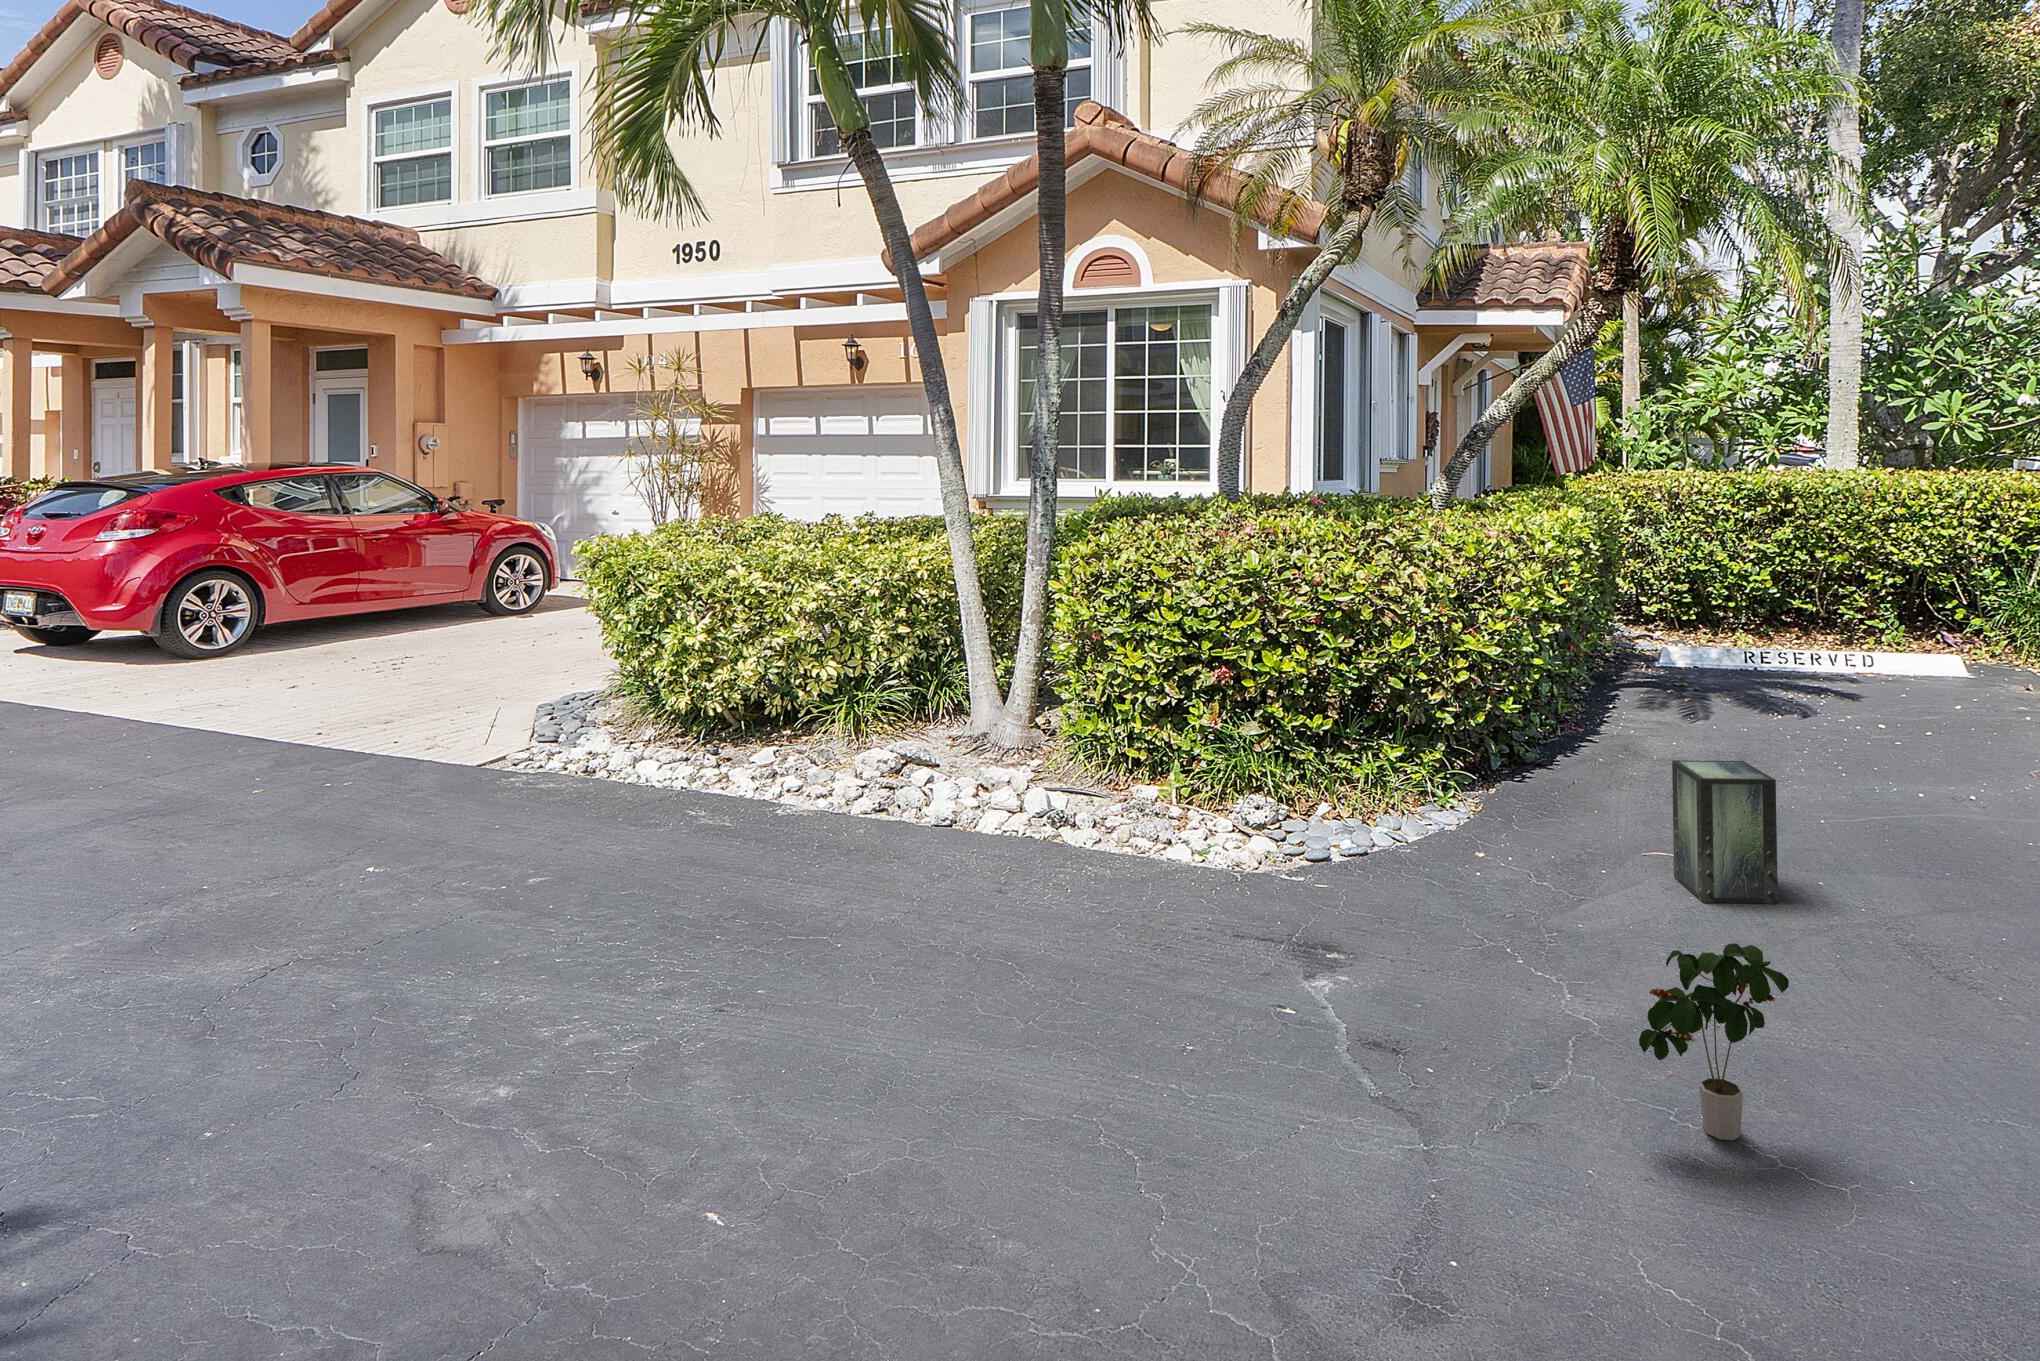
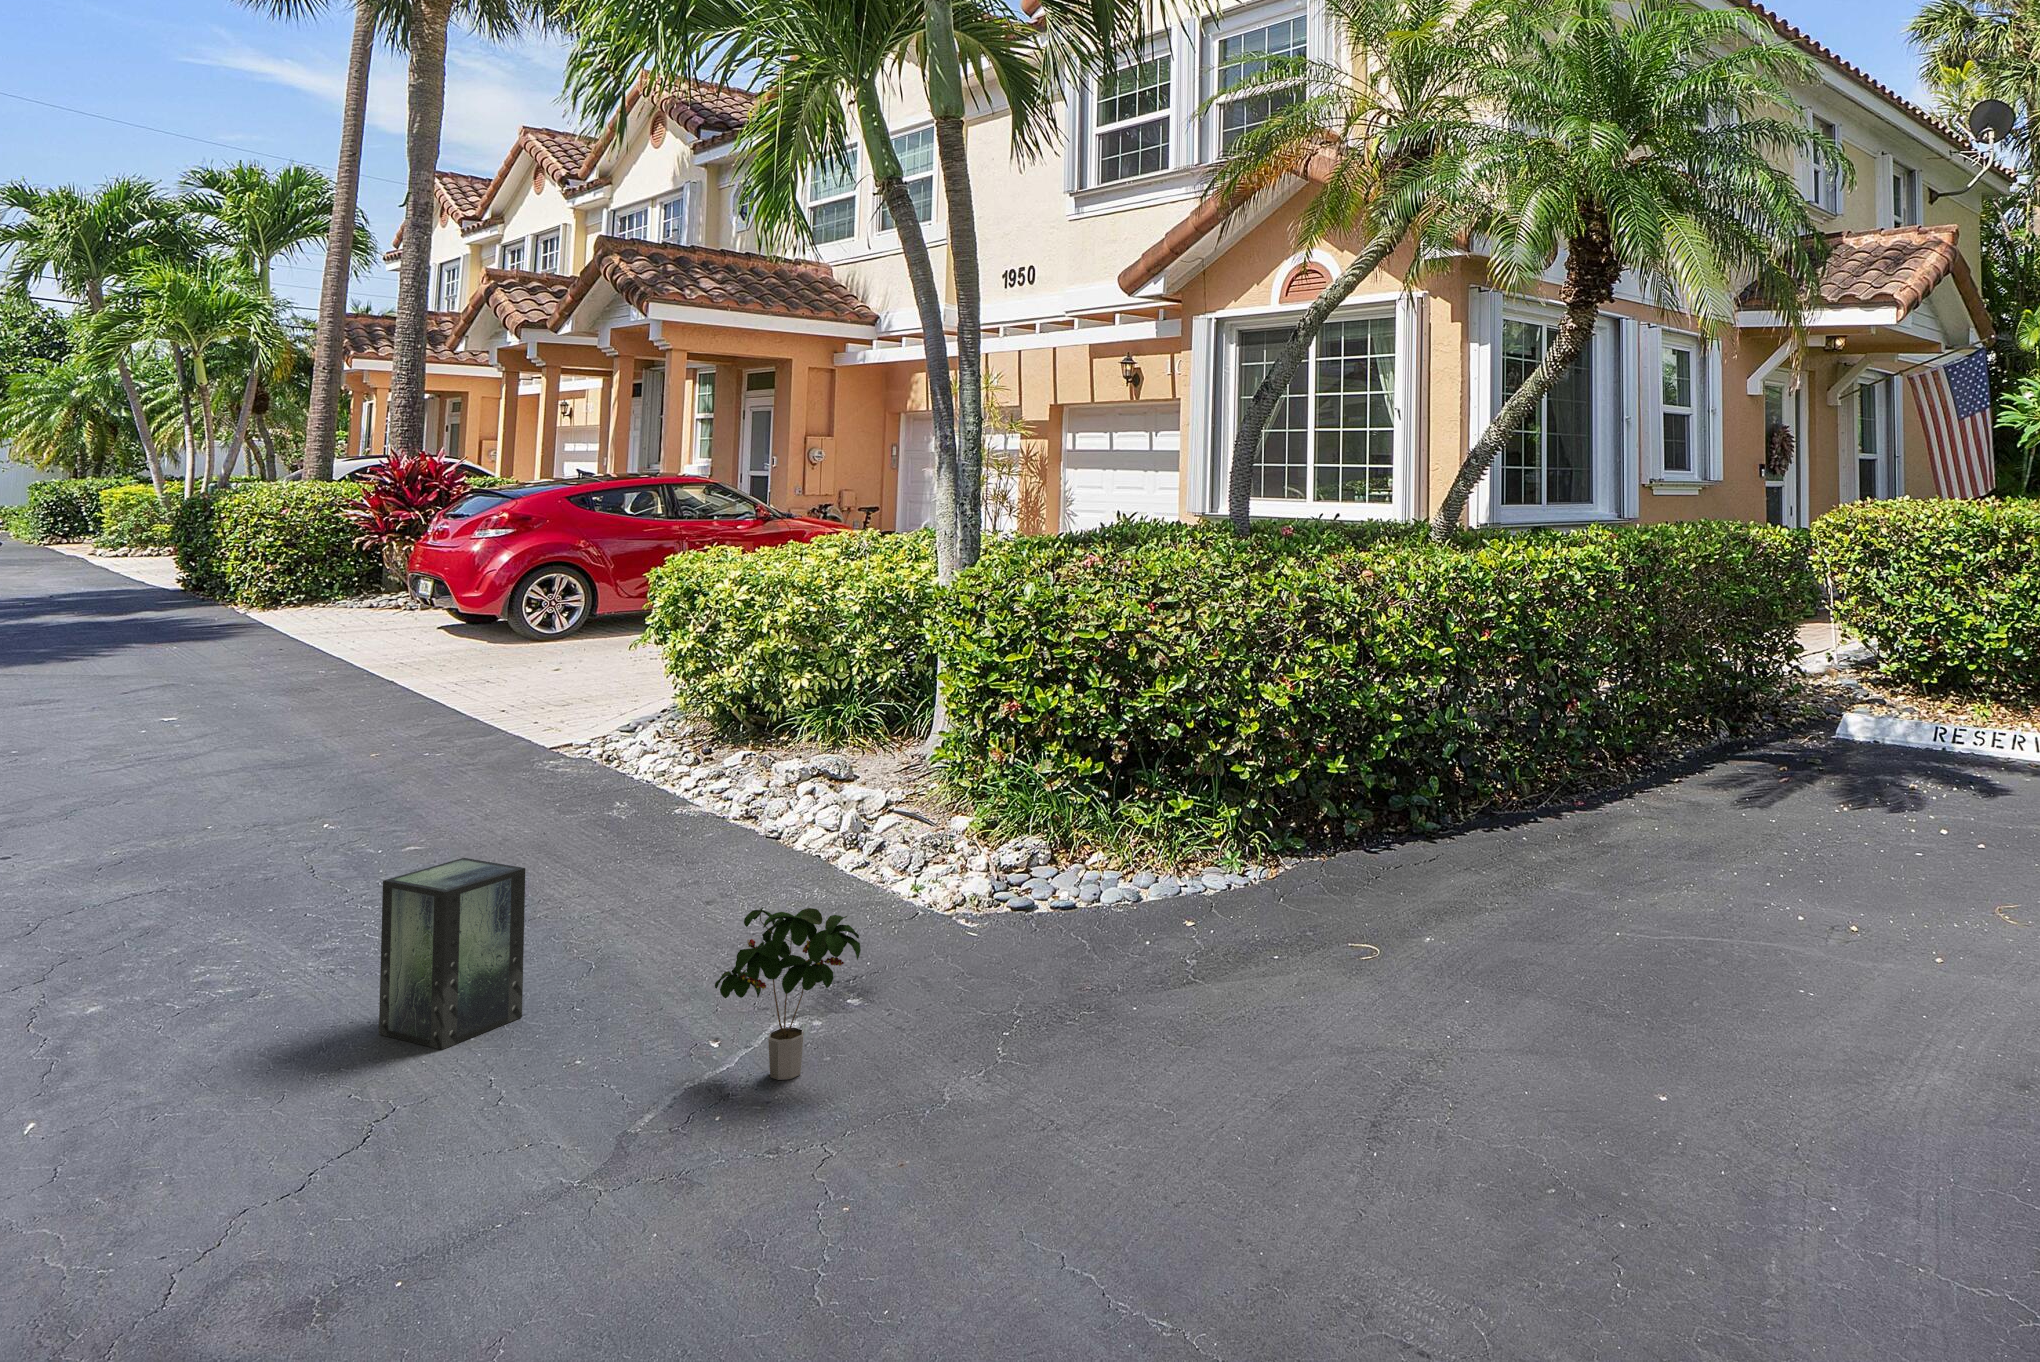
storage box: present [1672,760,1778,904] -> present [379,858,525,1050]

